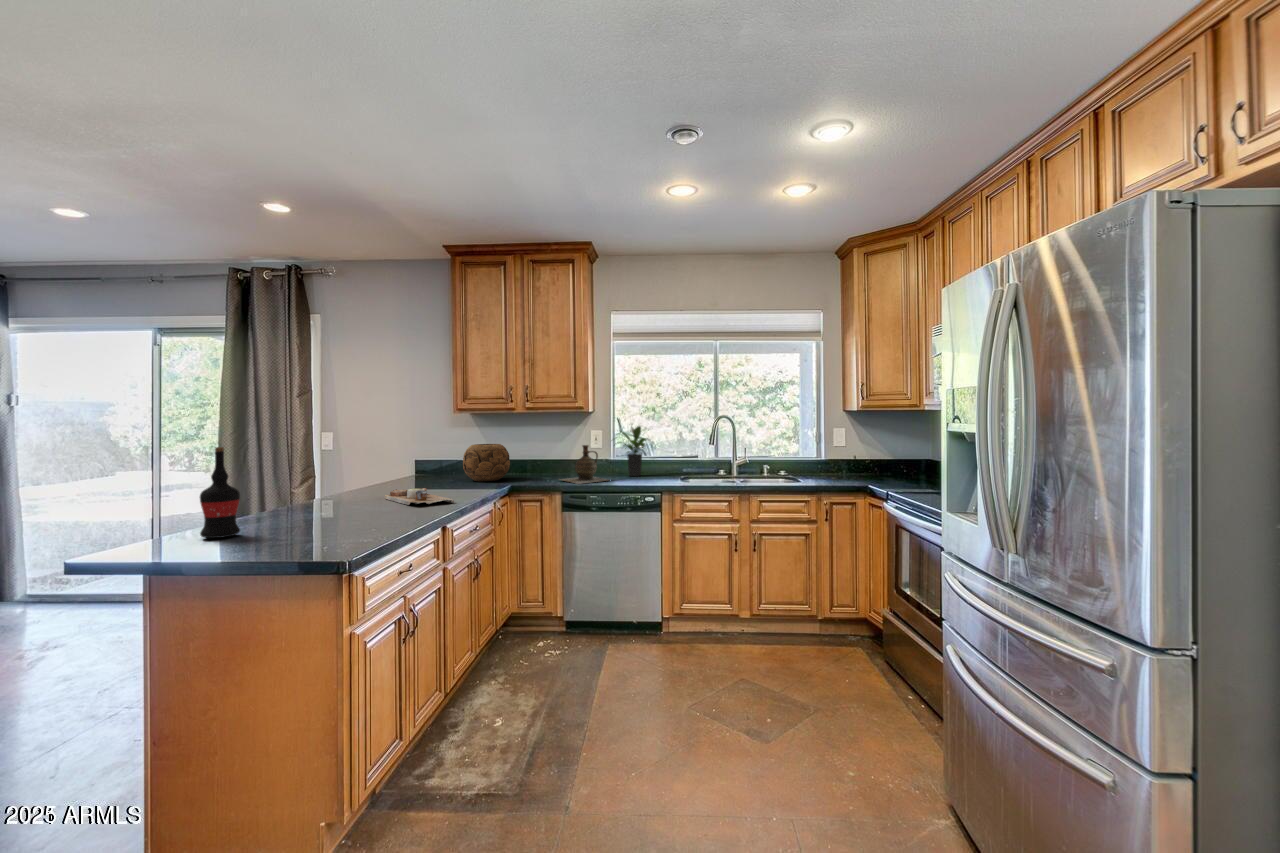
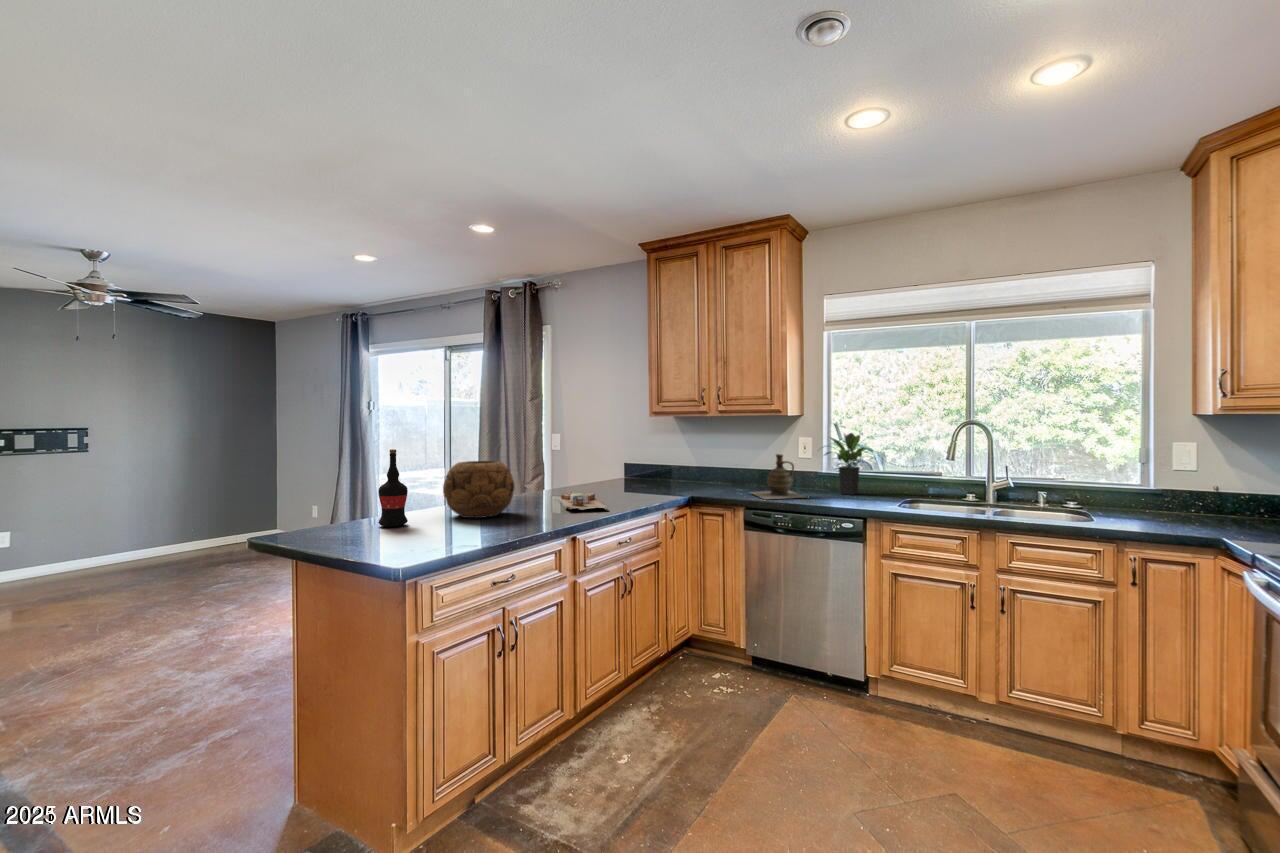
decorative bowl: present [463,444,510,481] -> present [443,461,515,518]

